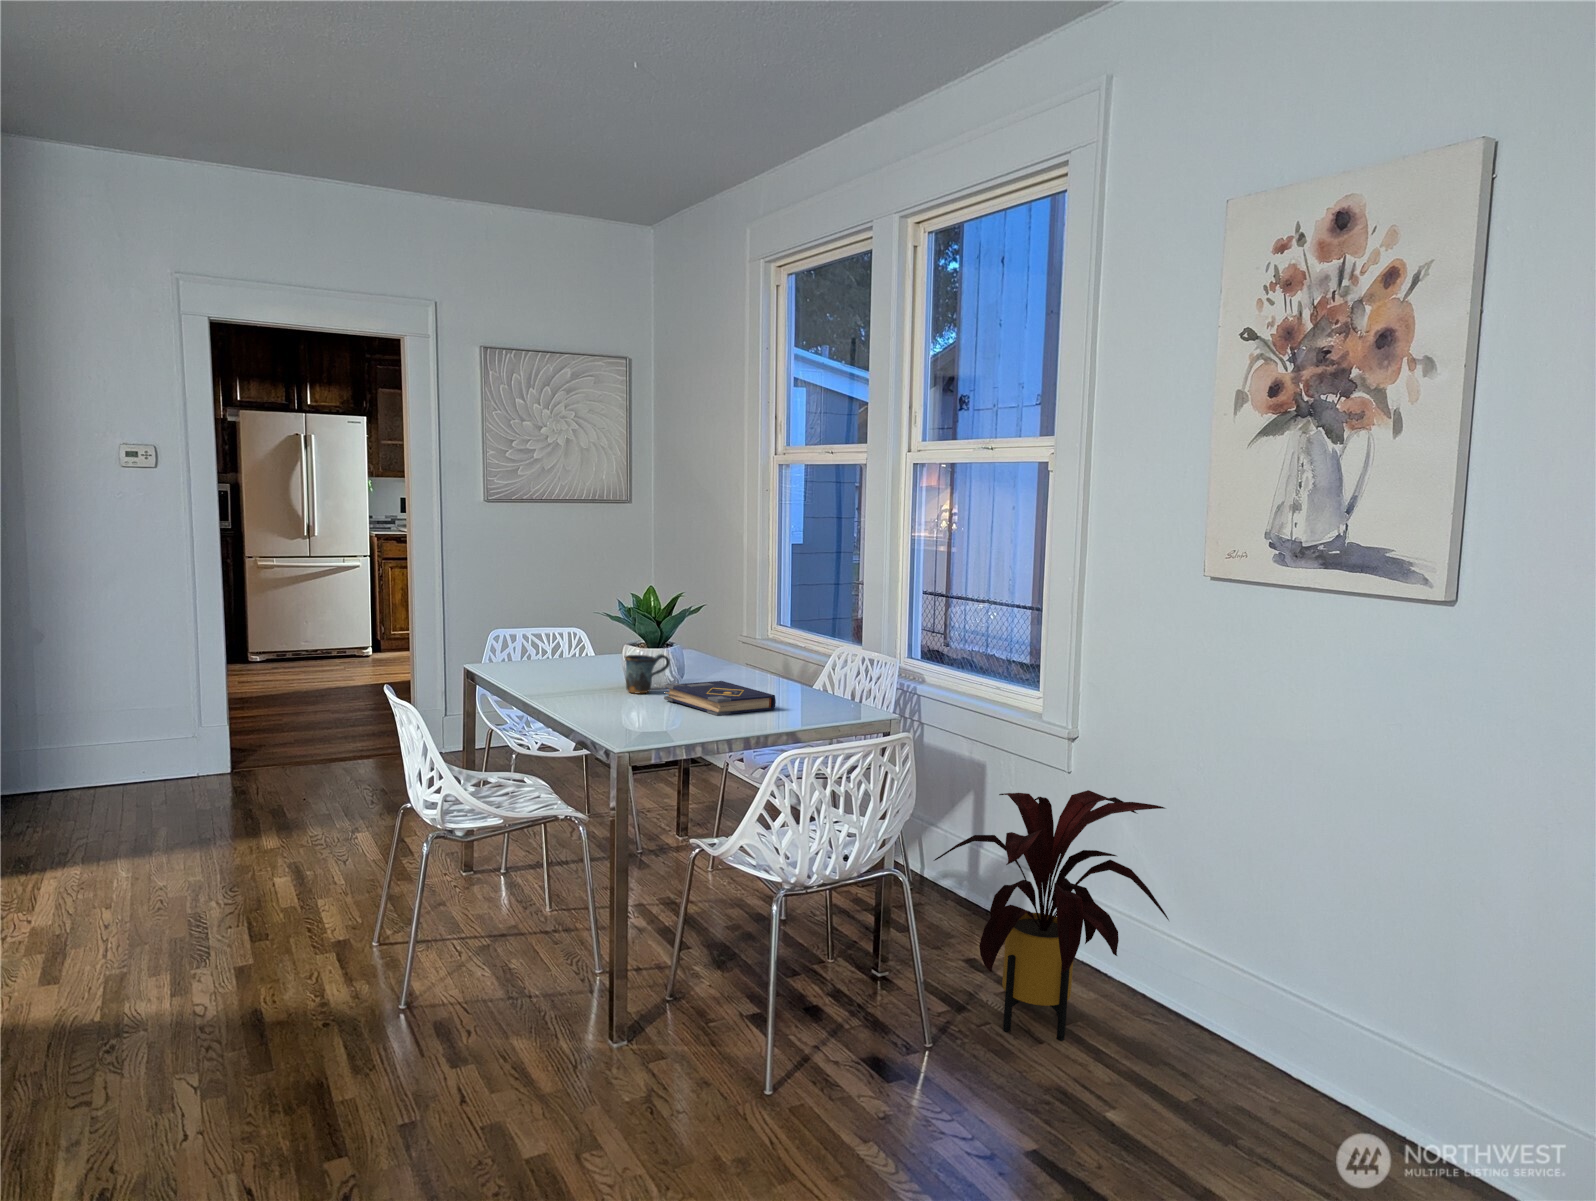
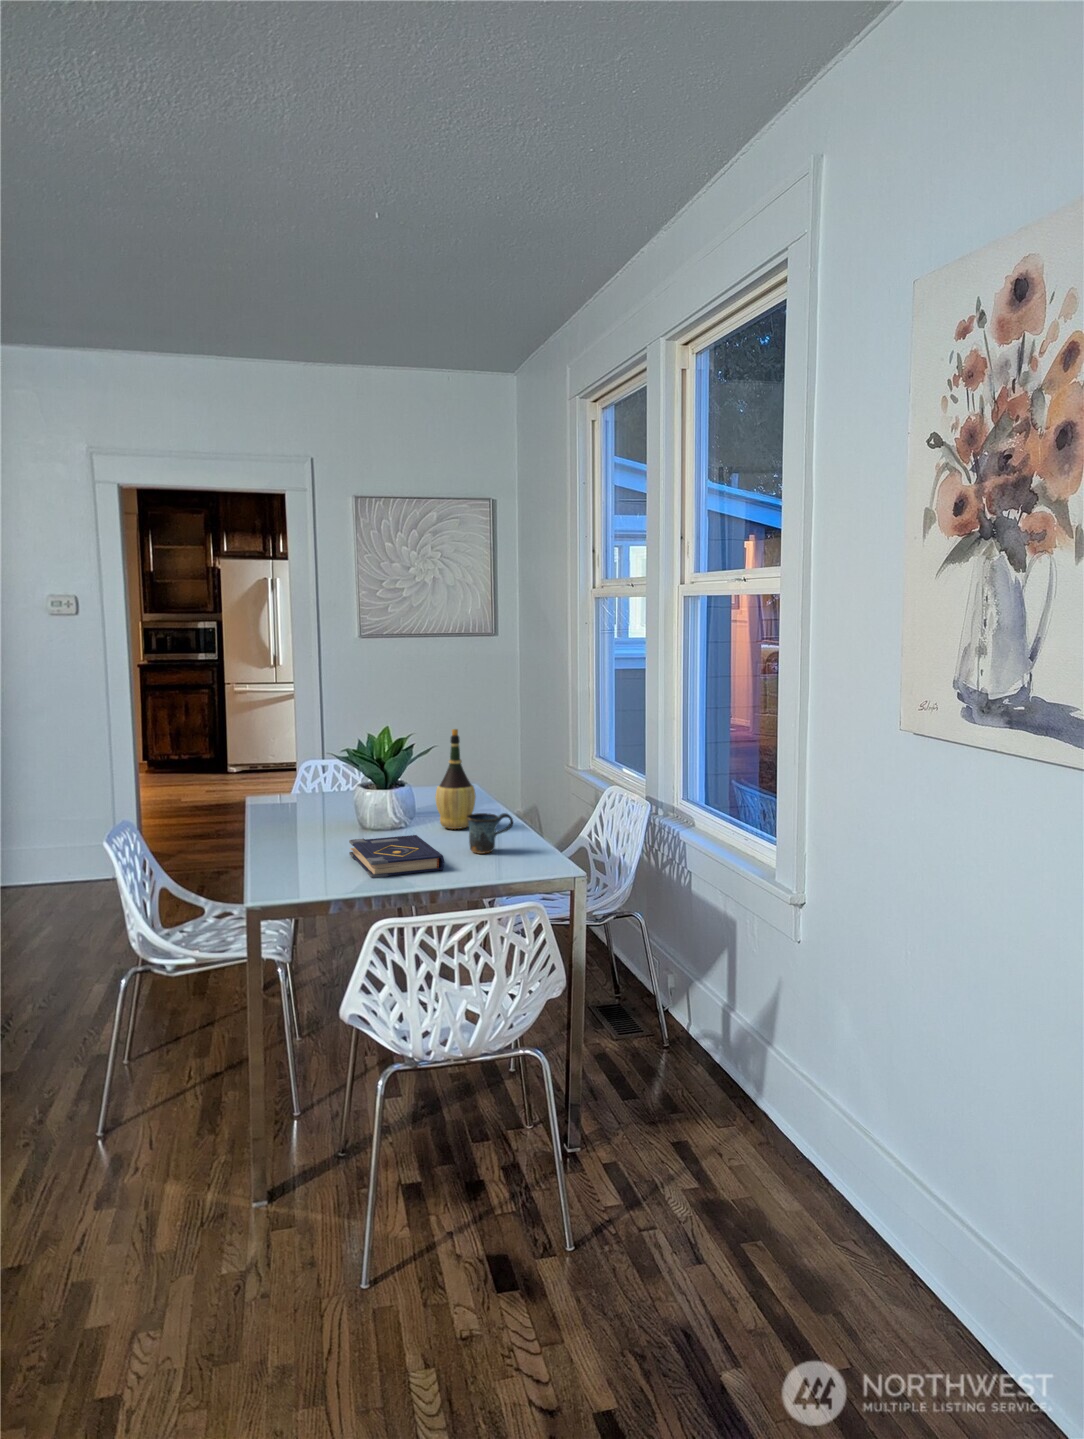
wine bottle: none [709,581,749,680] -> present [435,729,476,829]
mug: present [624,654,670,693] -> present [467,813,513,854]
house plant: present [934,790,1169,1041] -> none [592,967,841,1257]

